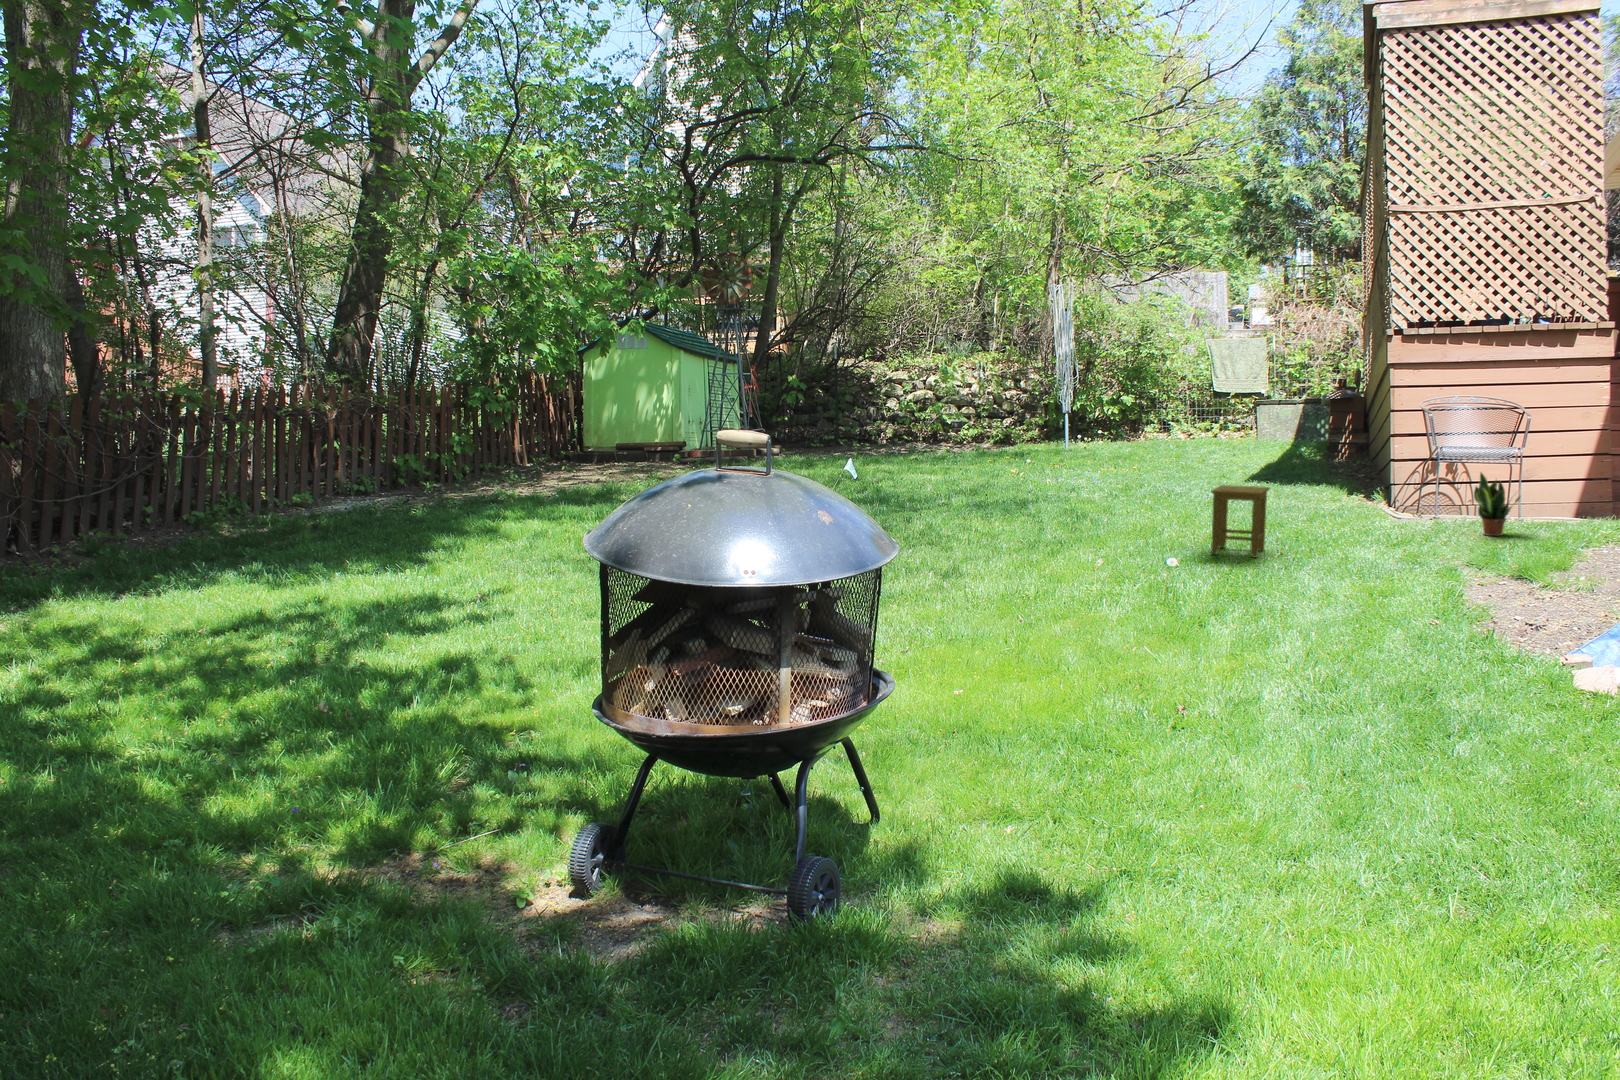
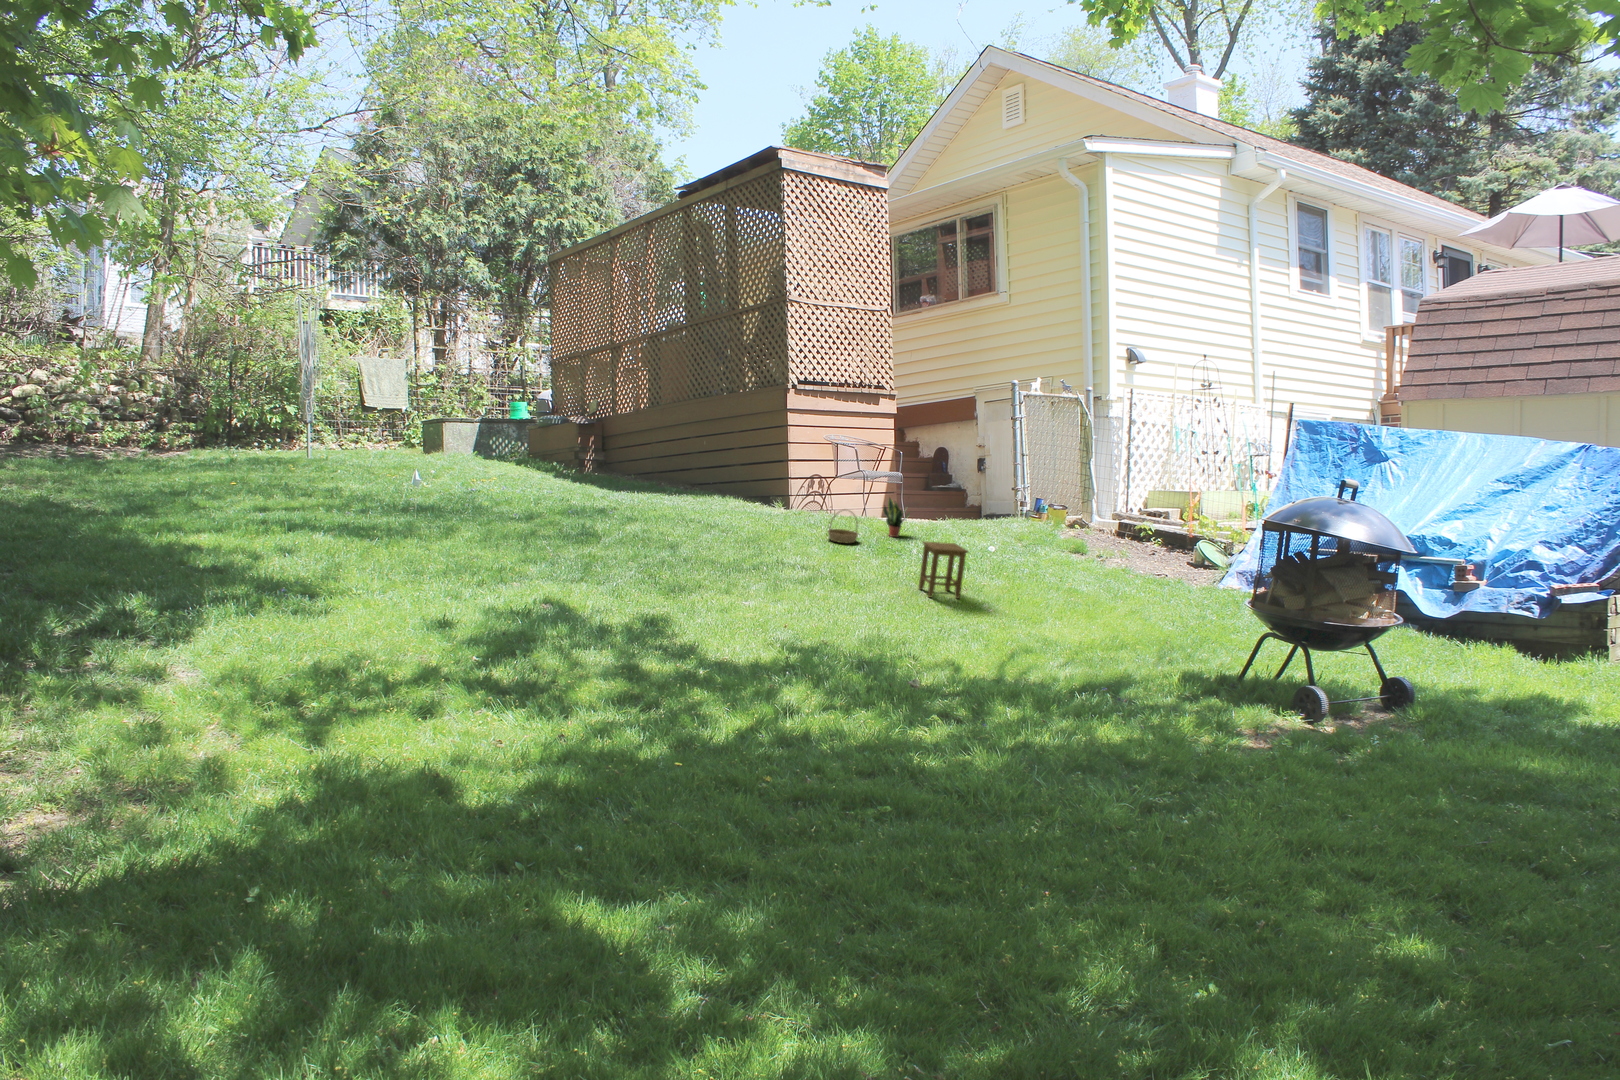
stool: present [1211,485,1270,557] -> present [919,541,968,599]
basket: none [1350,491,1404,542] -> present [828,510,858,543]

